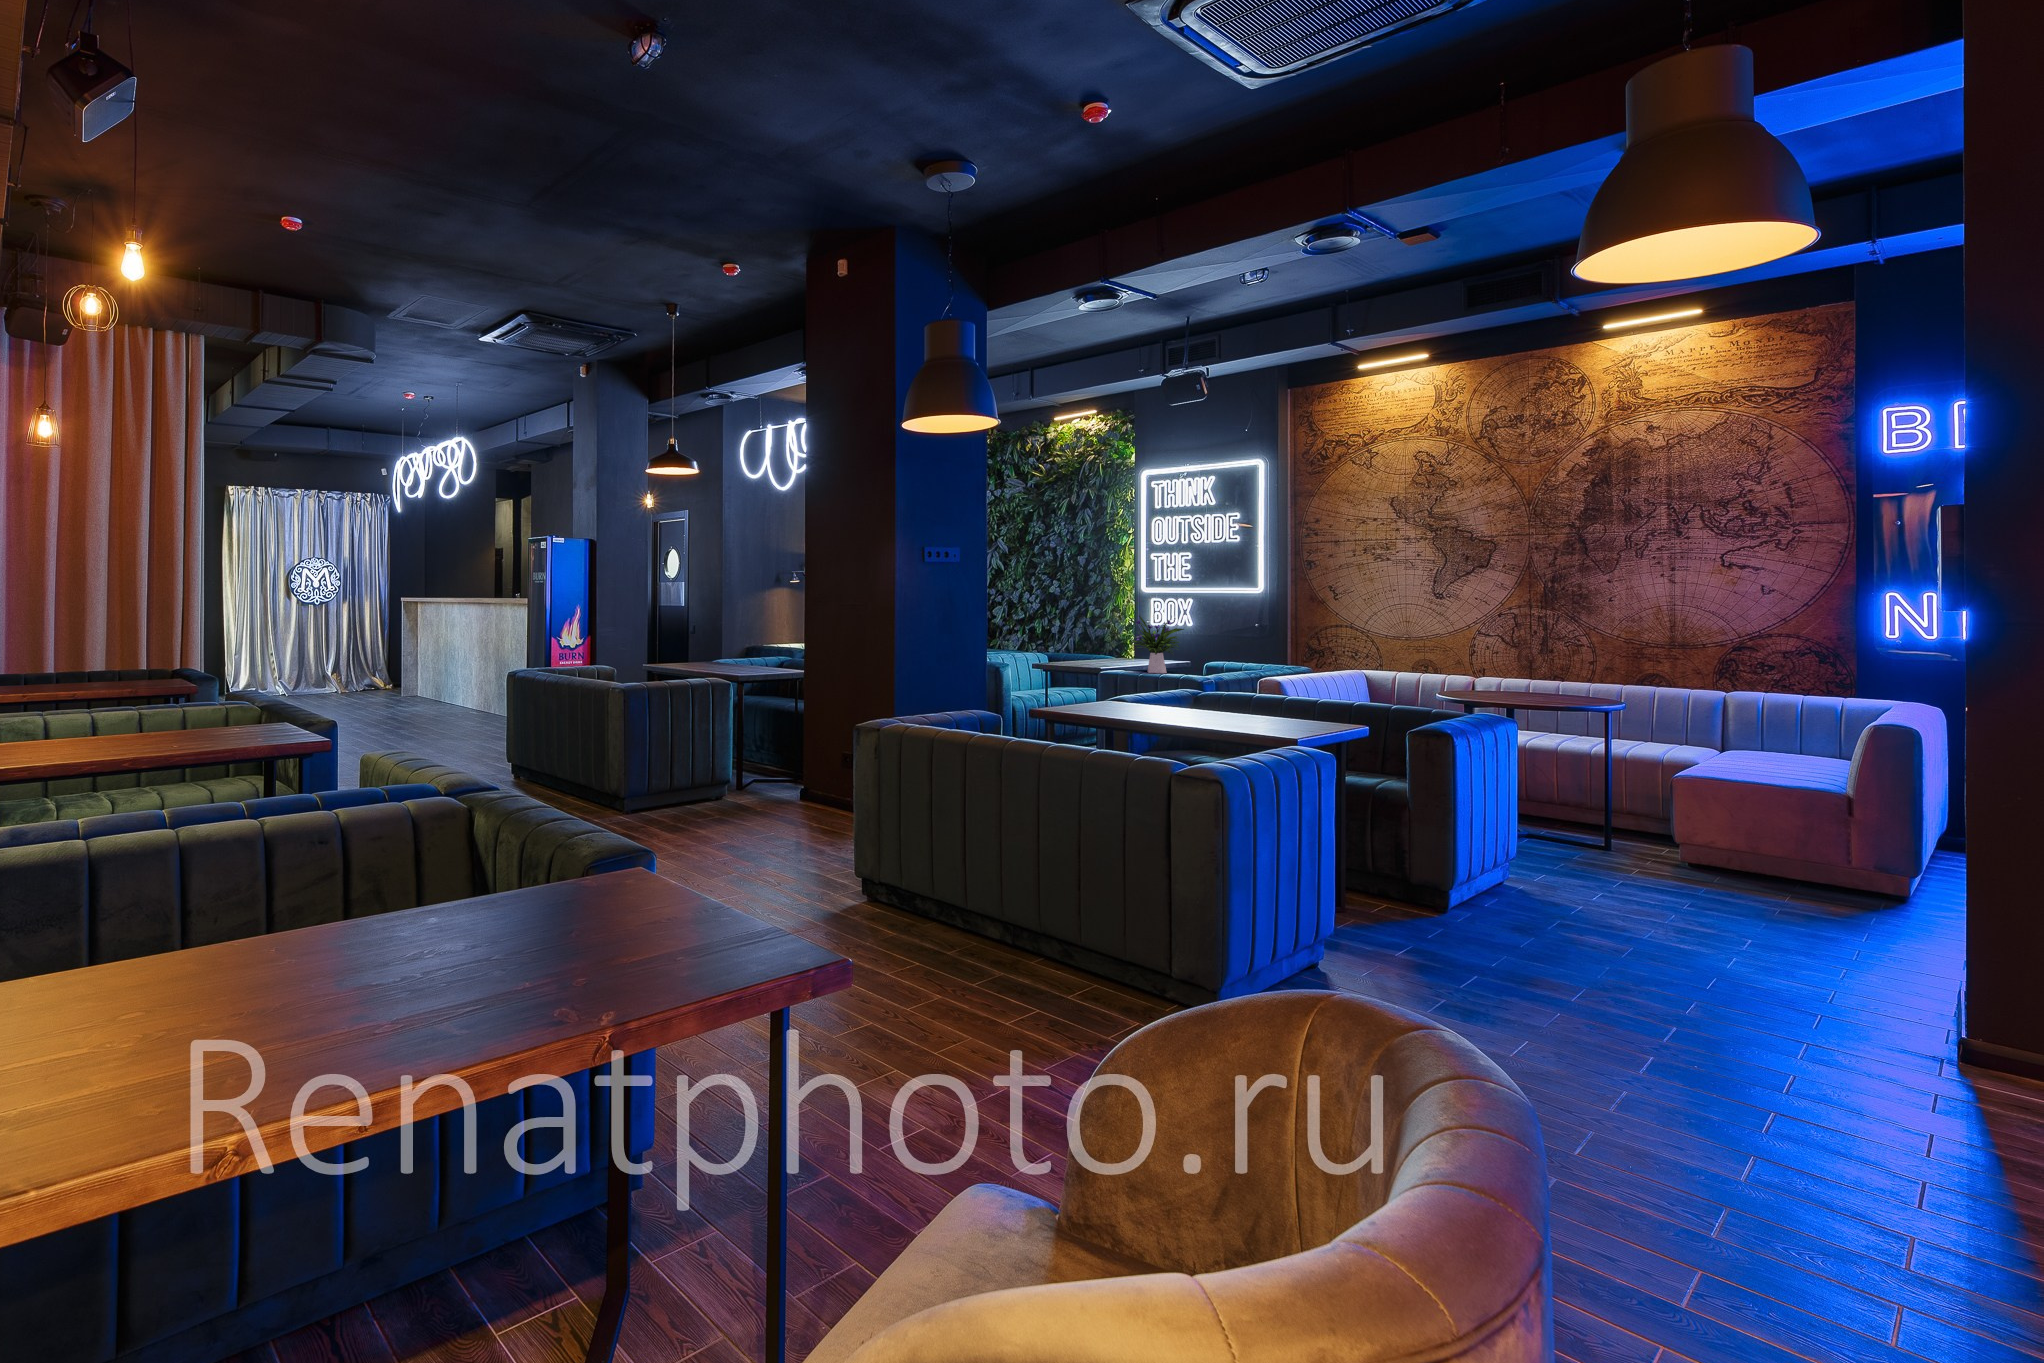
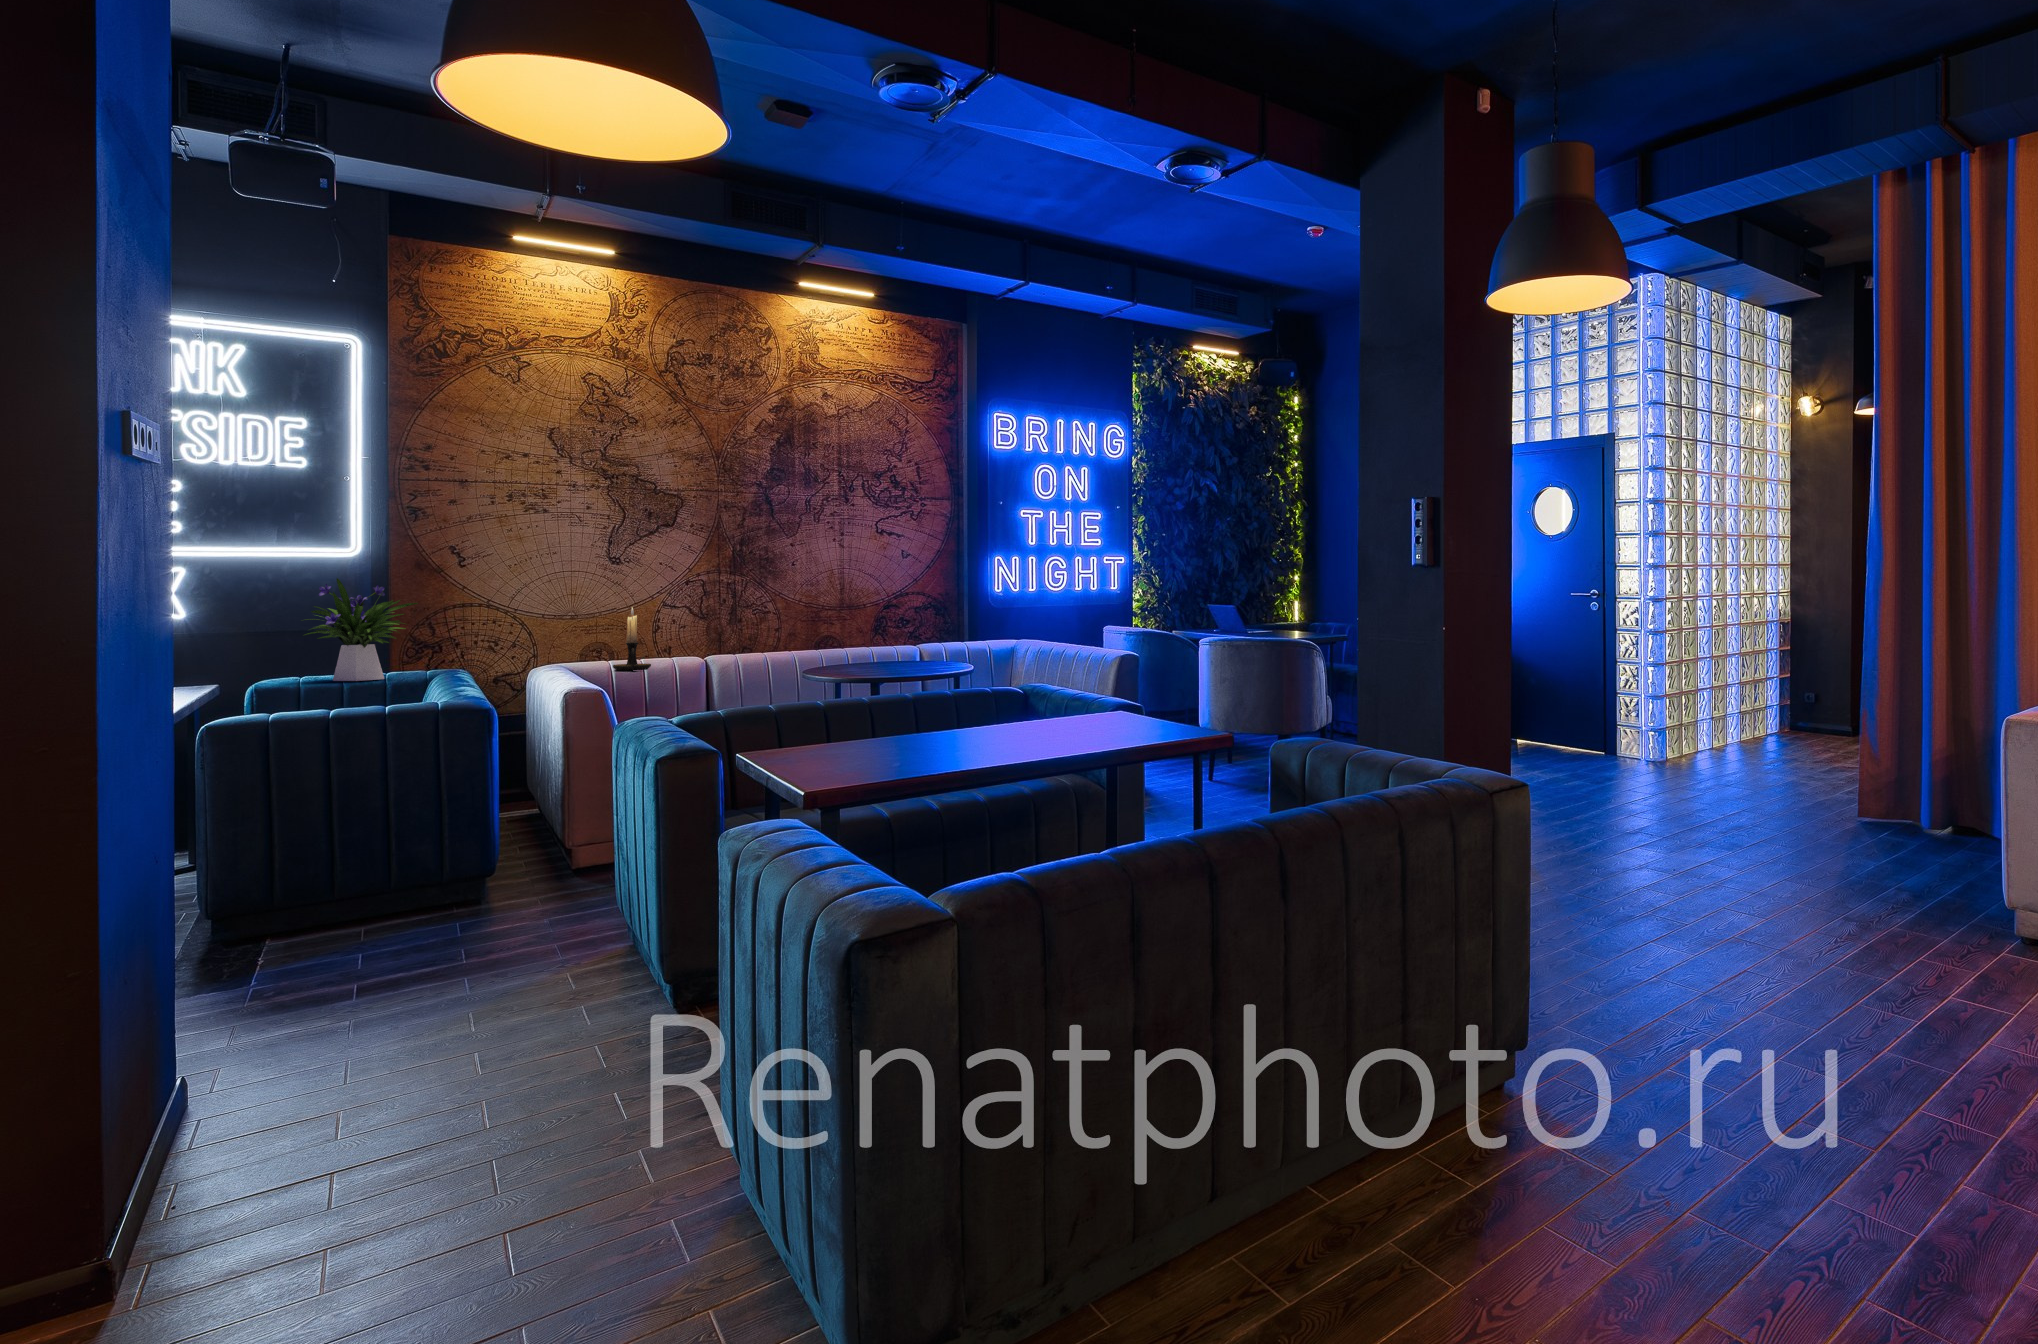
candle holder: none [1278,639,1304,684] -> present [613,607,651,671]

